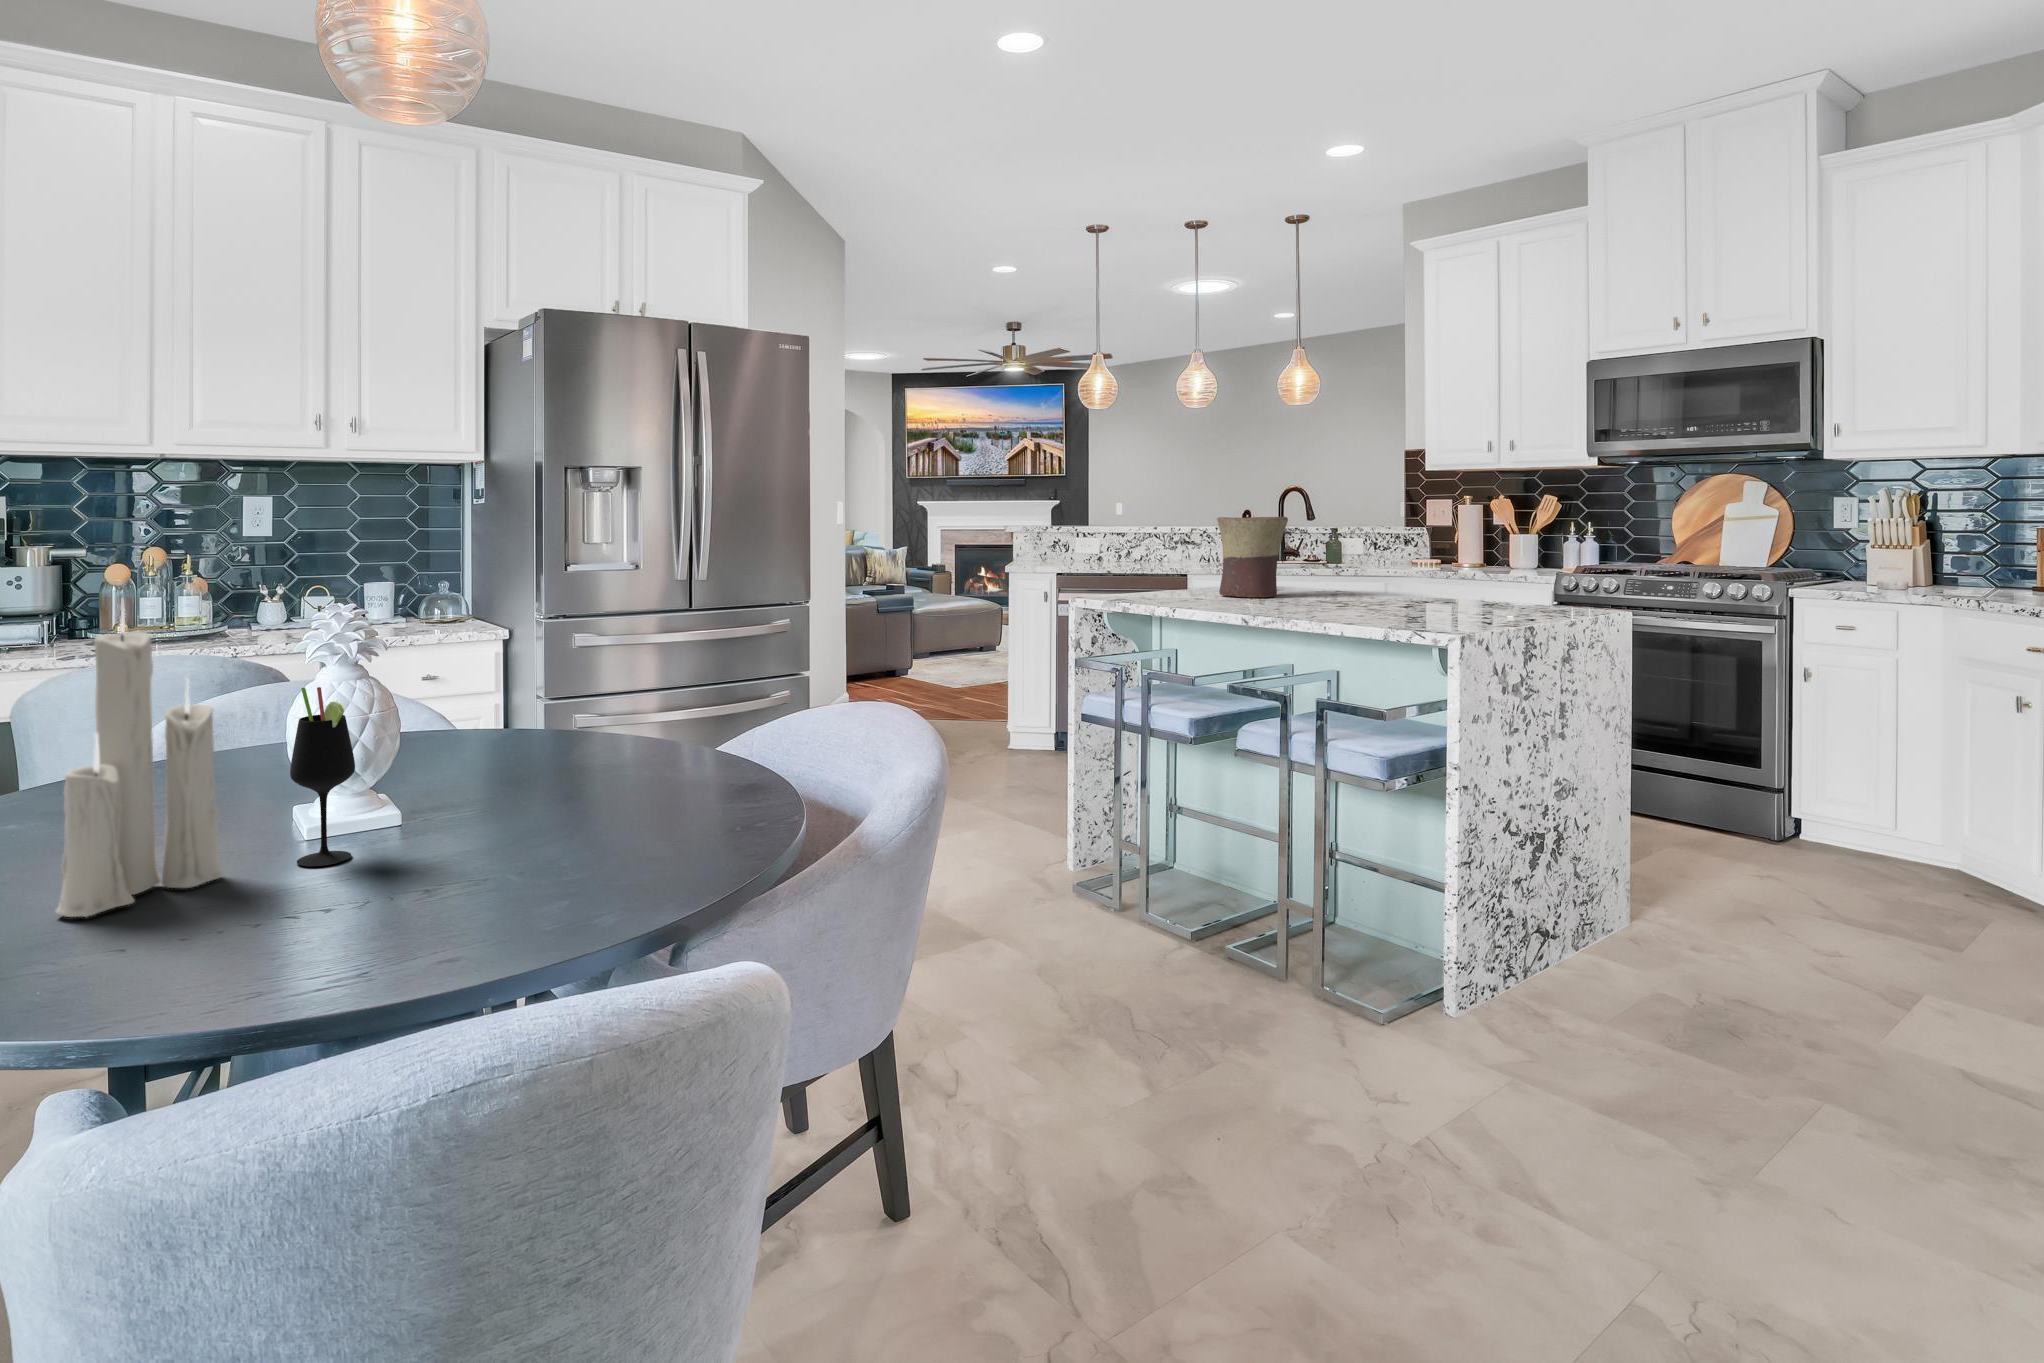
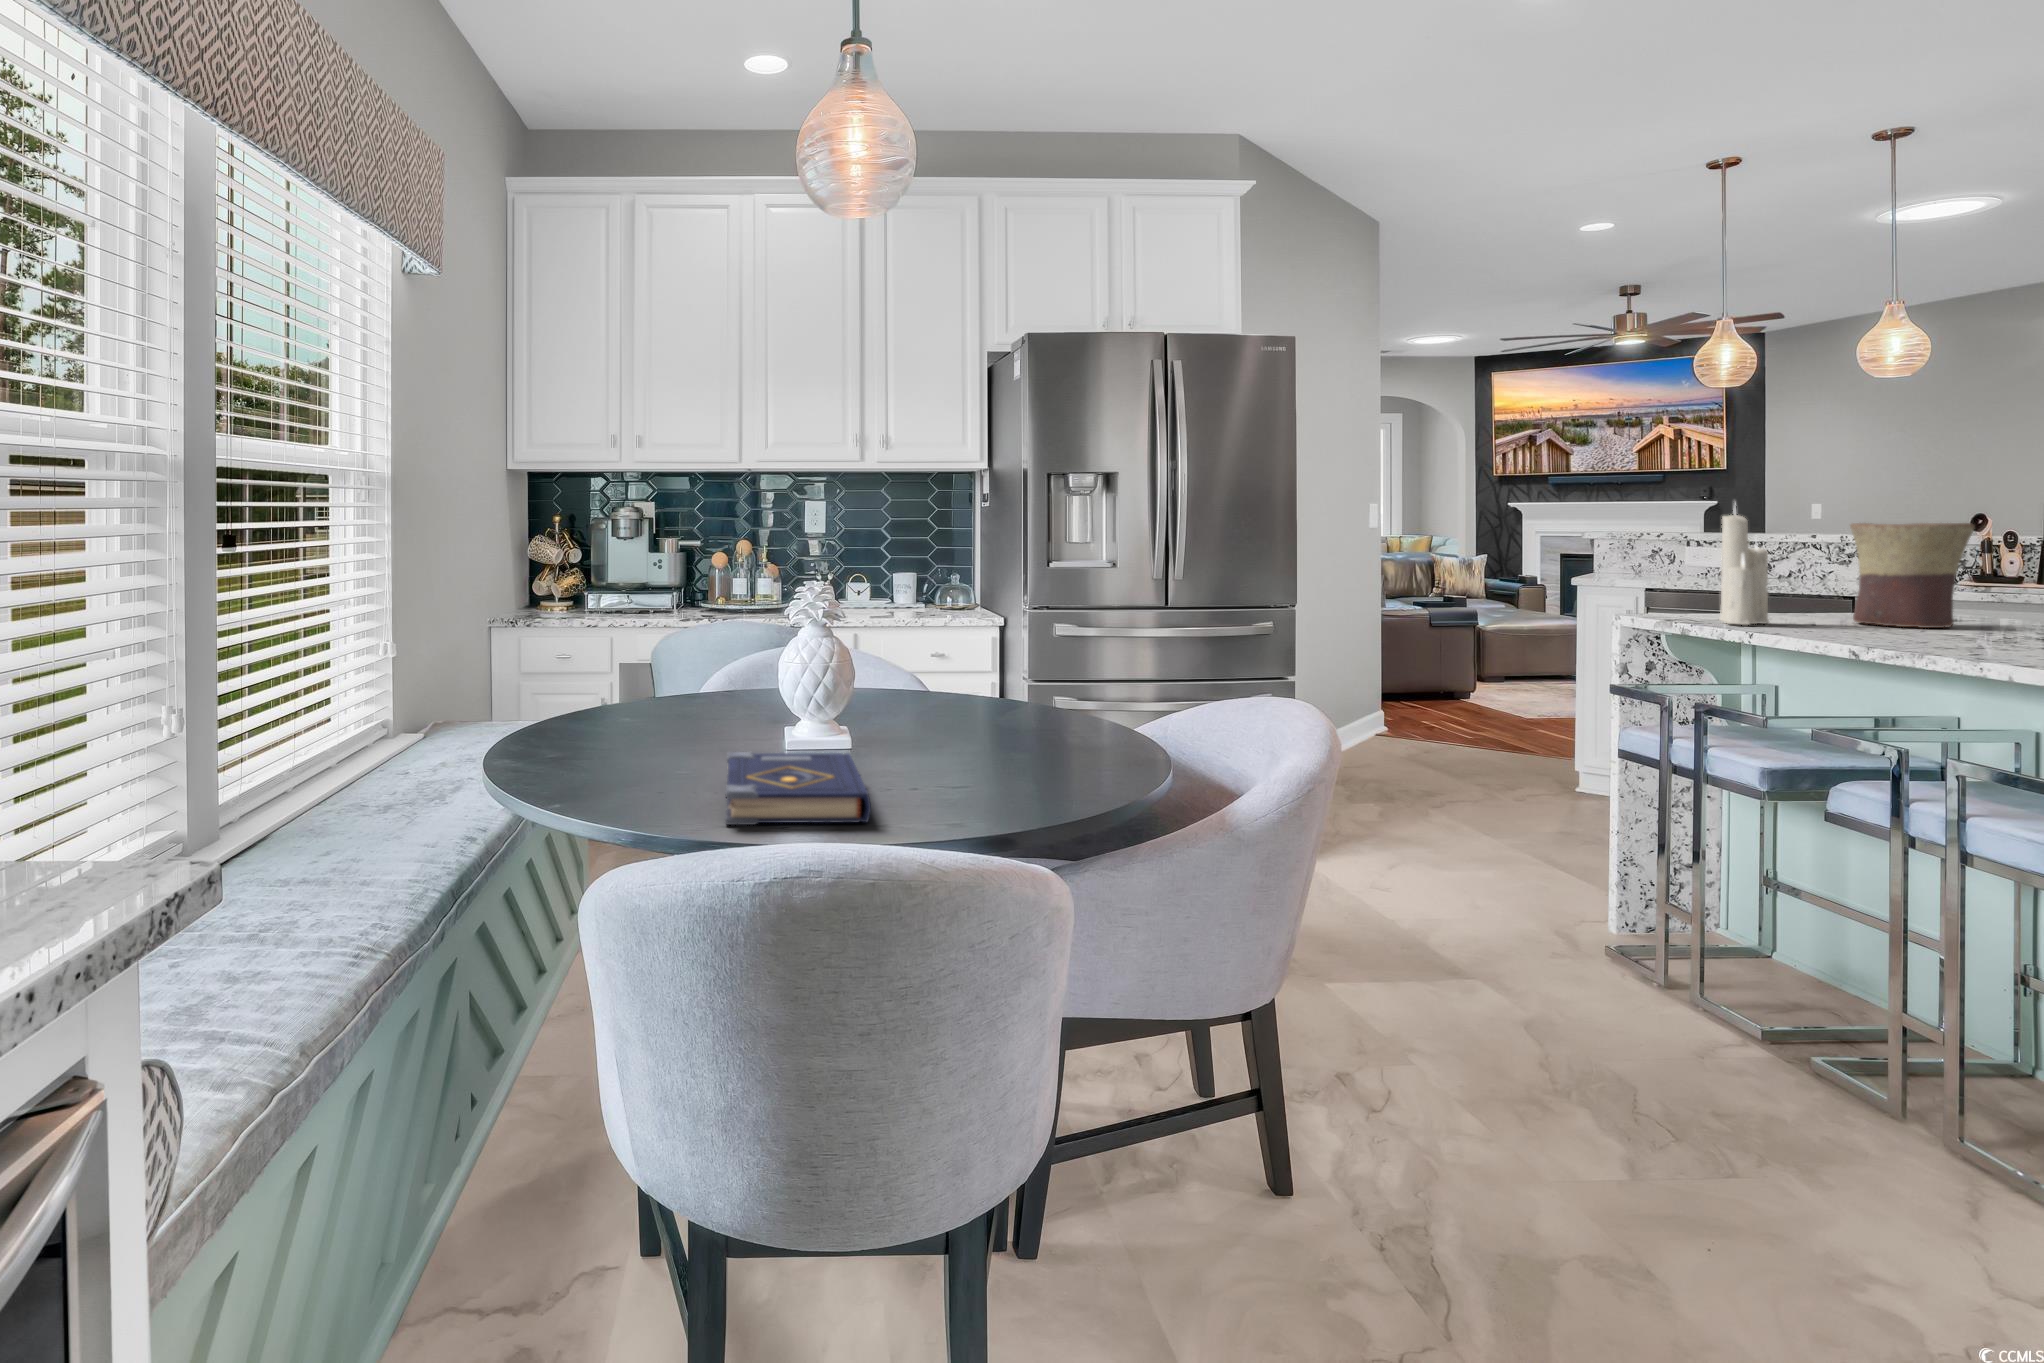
candle: present [56,599,223,917] -> present [1720,508,1769,625]
wine glass: present [290,687,355,866] -> none [768,636,808,762]
book: none [240,843,505,998] -> present [725,752,871,825]

